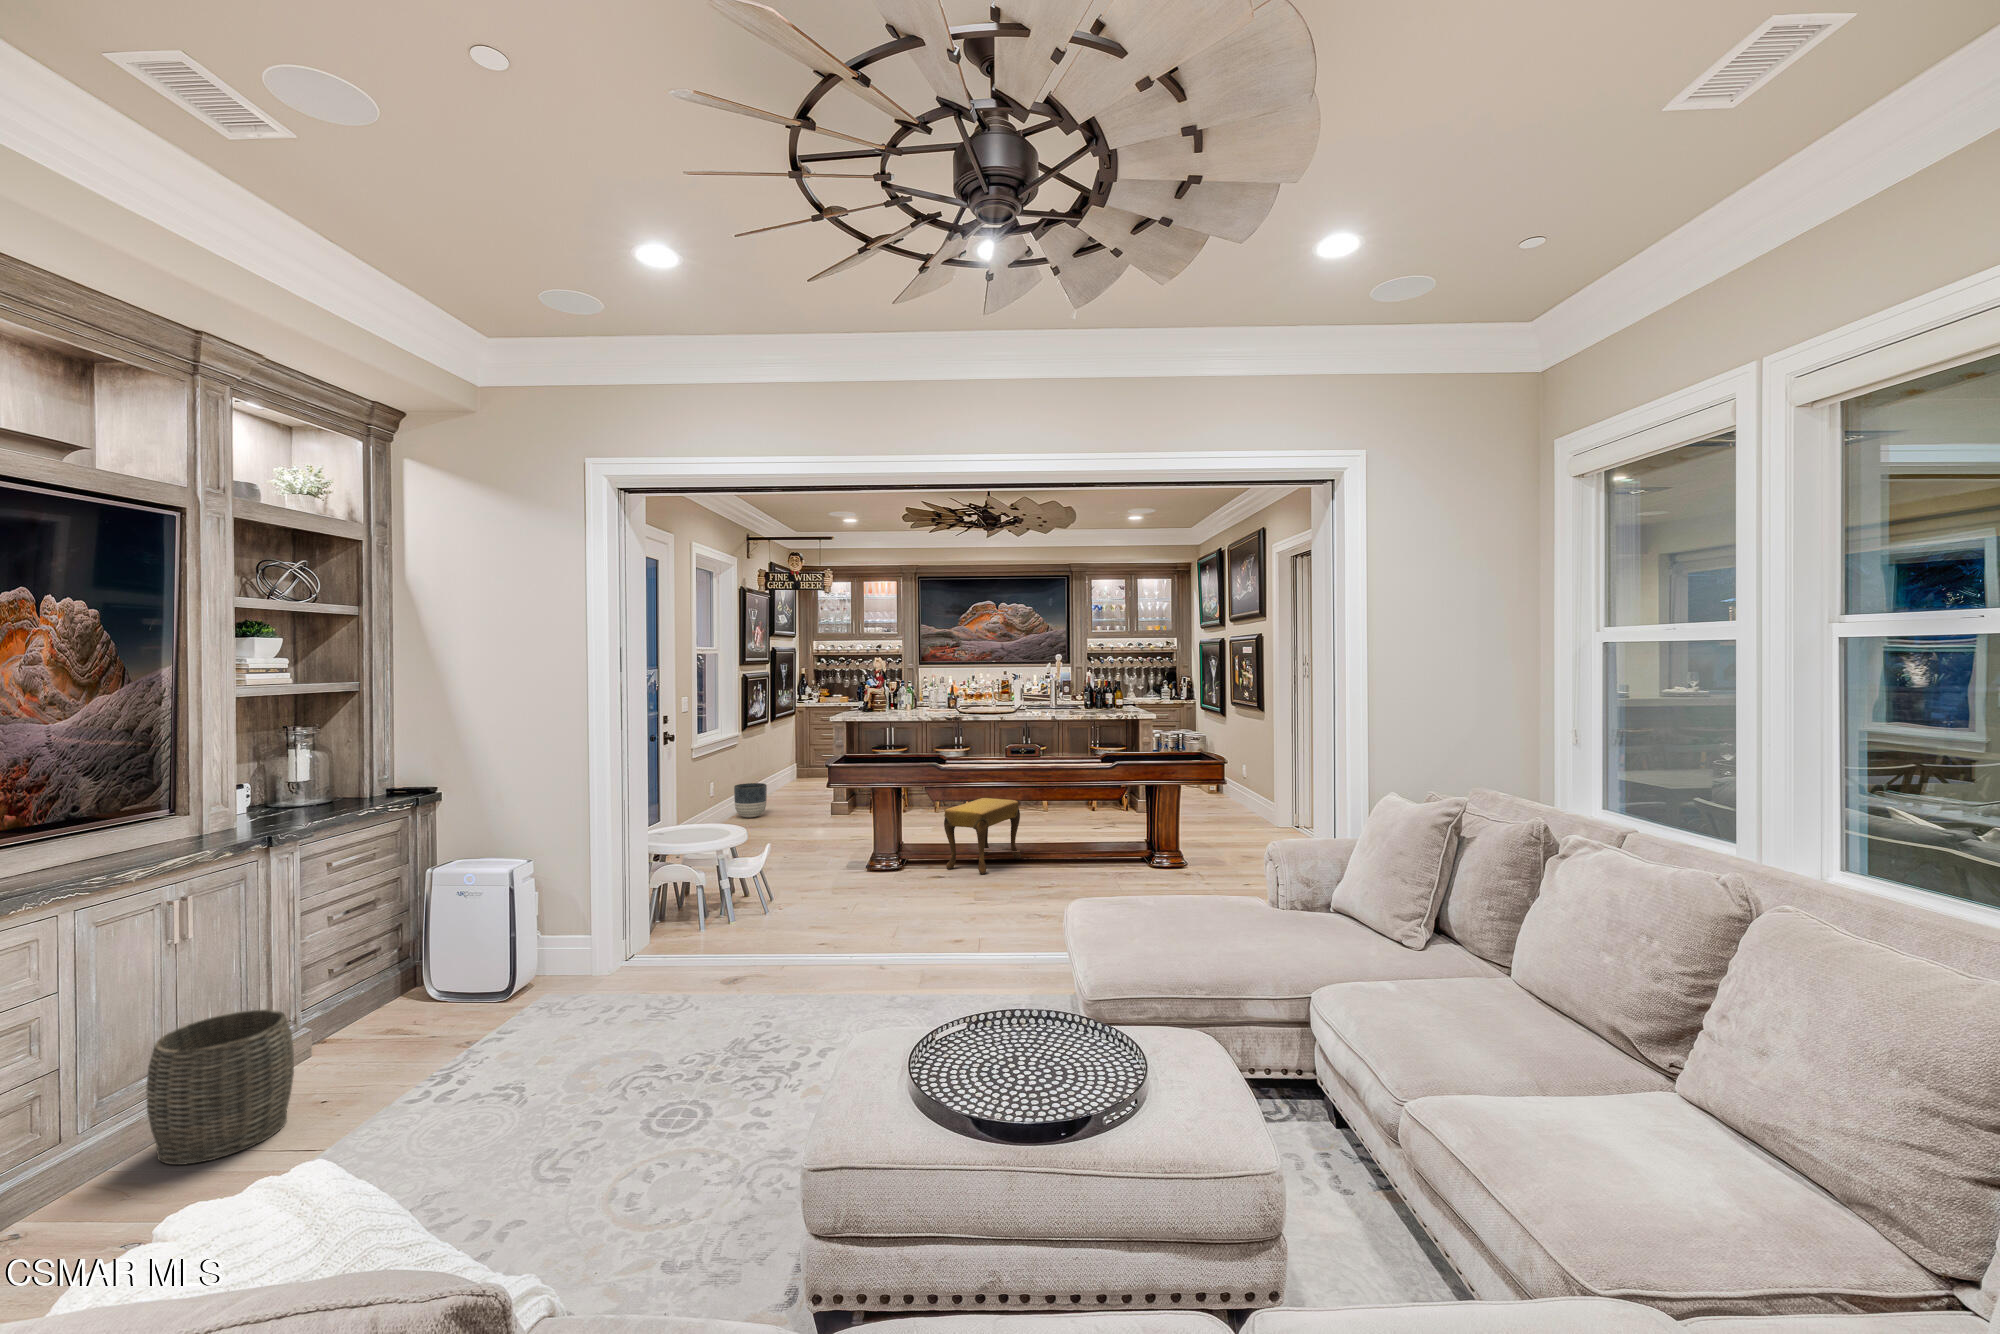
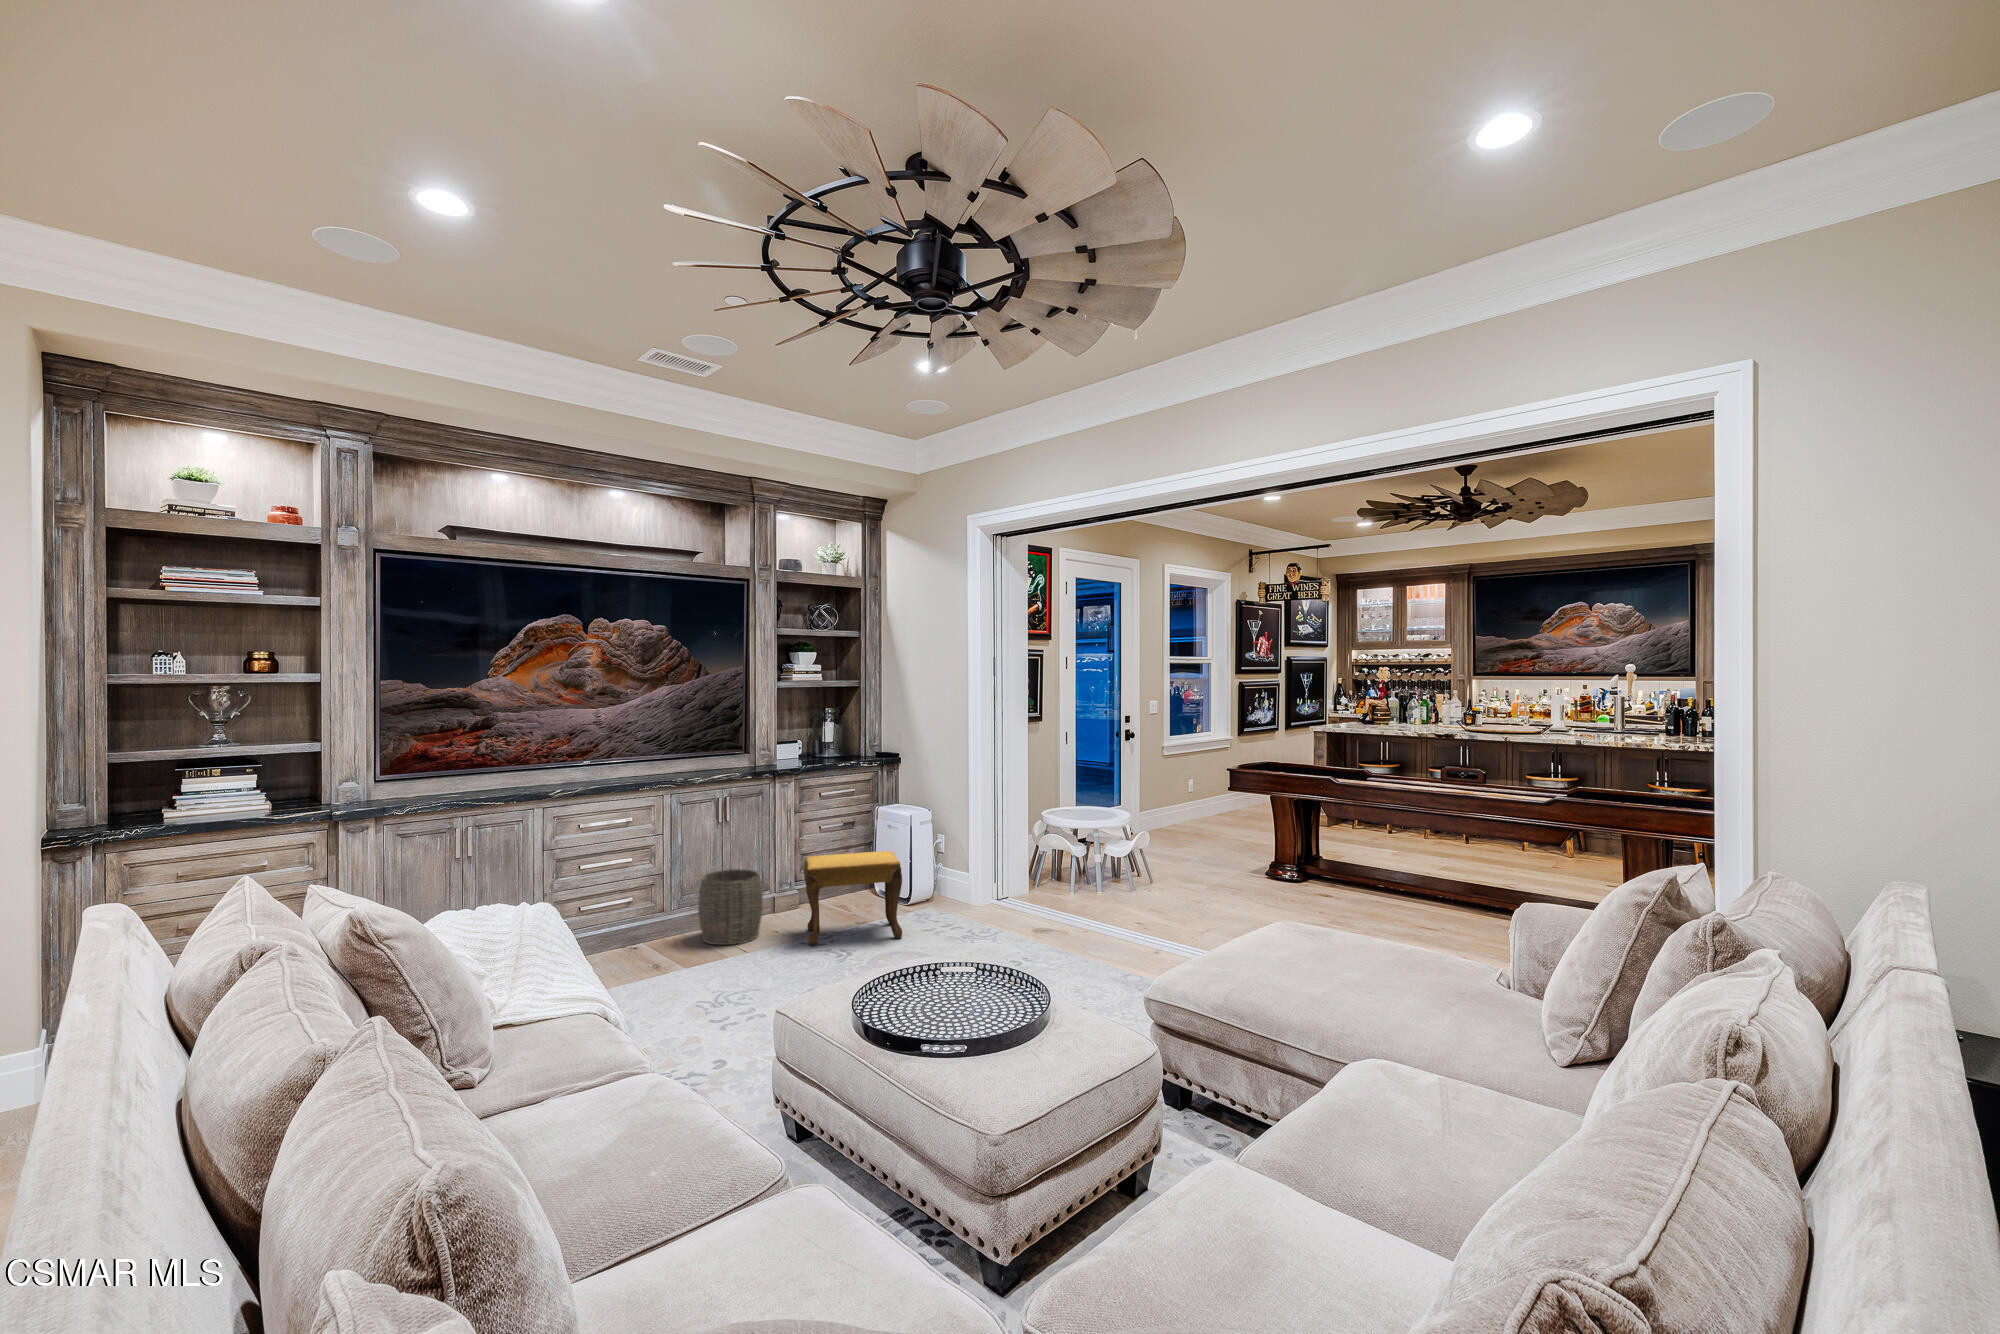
planter: present [734,783,767,818] -> none [1218,788,1249,821]
footstool: present [944,798,1021,874] -> present [804,851,902,945]

